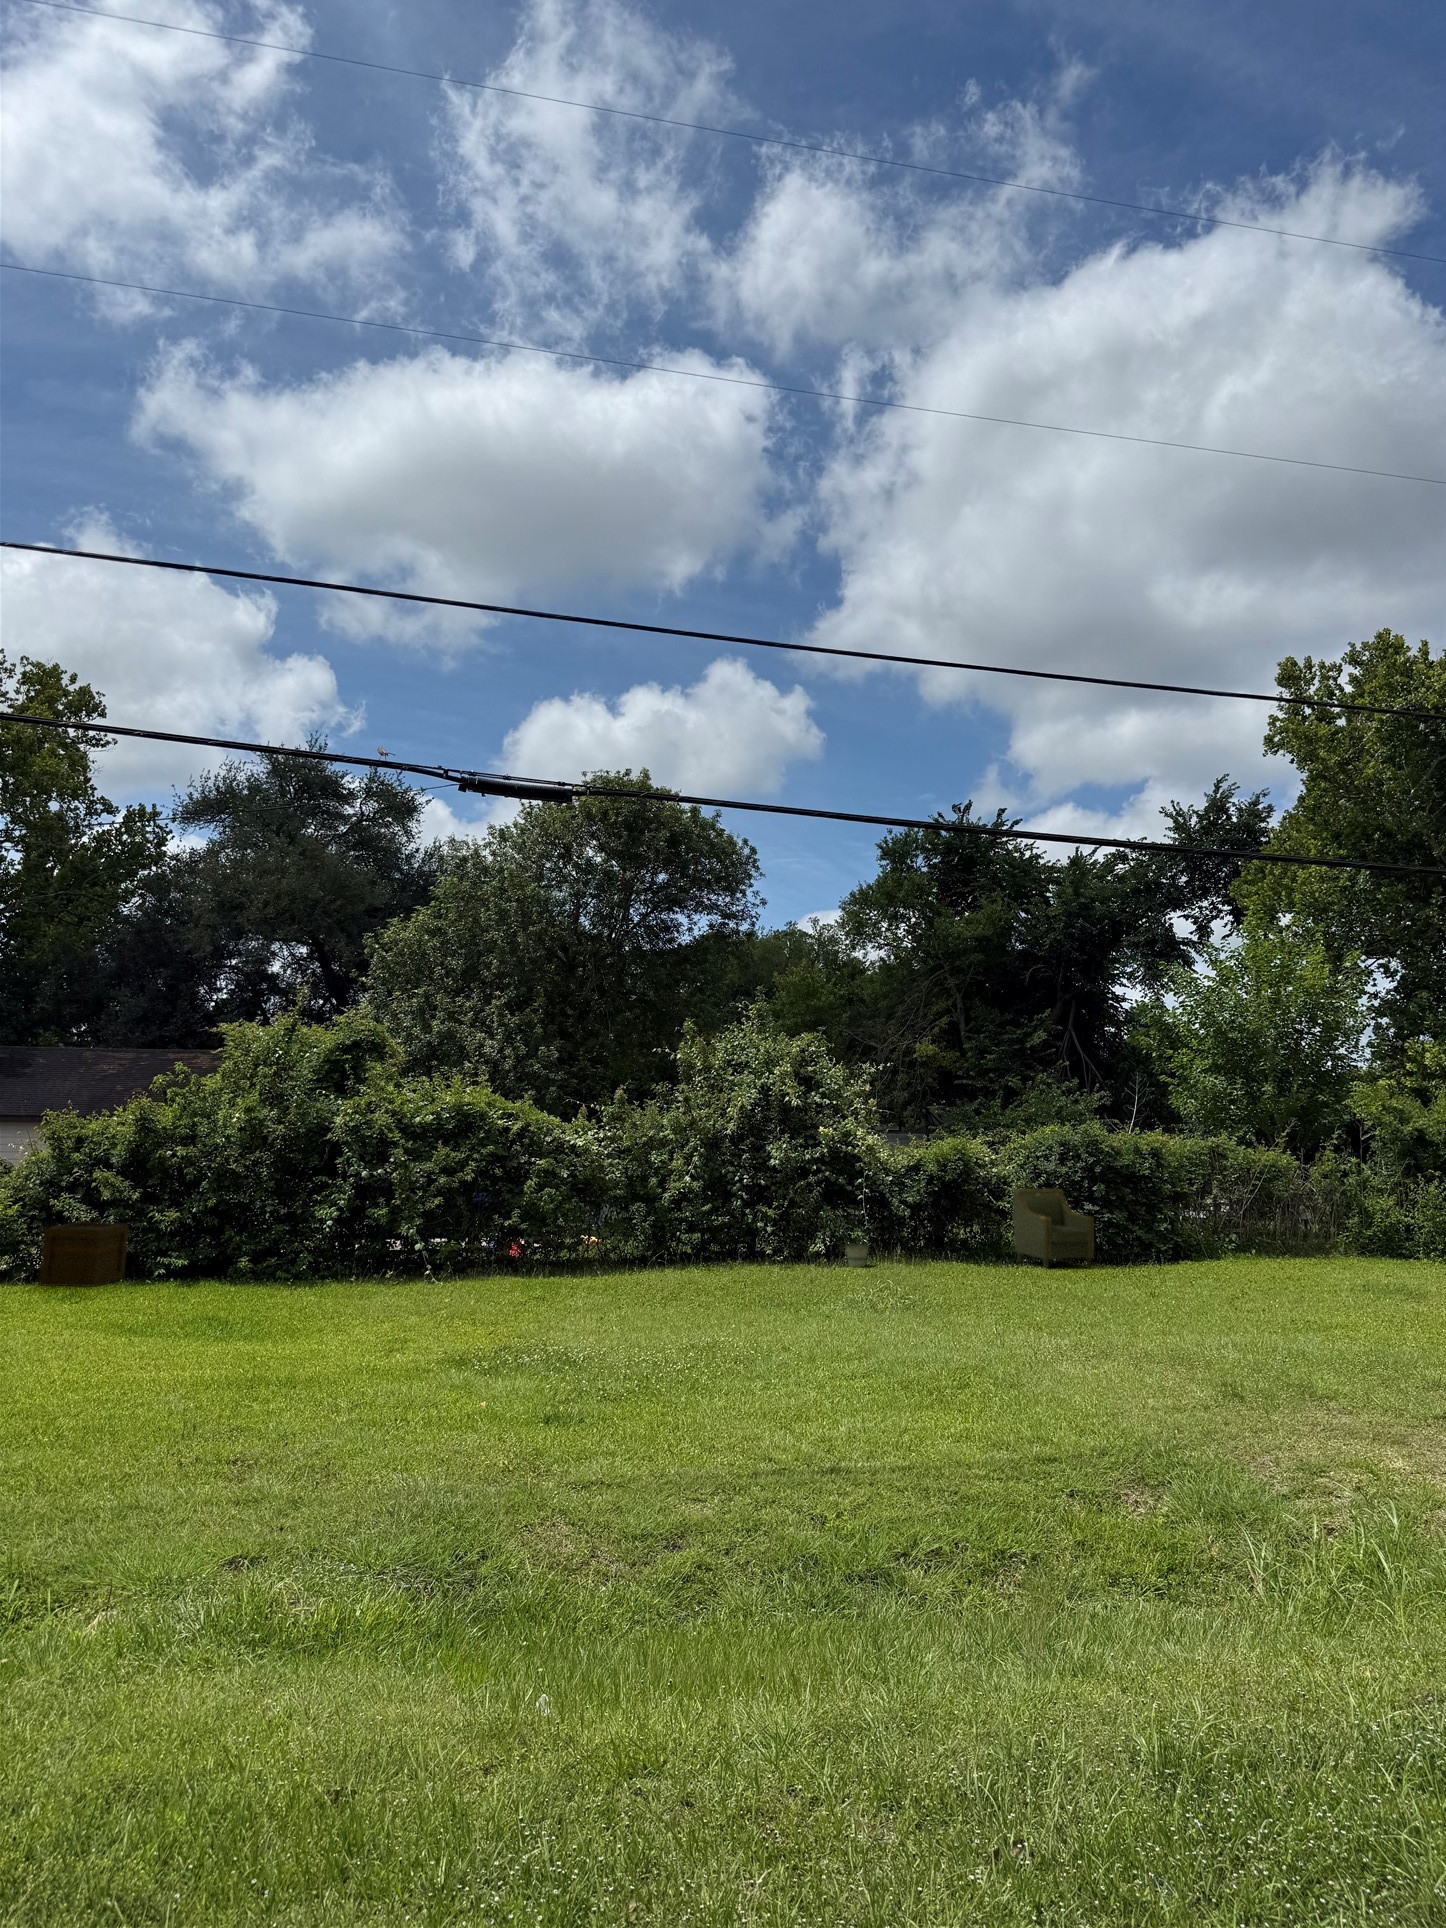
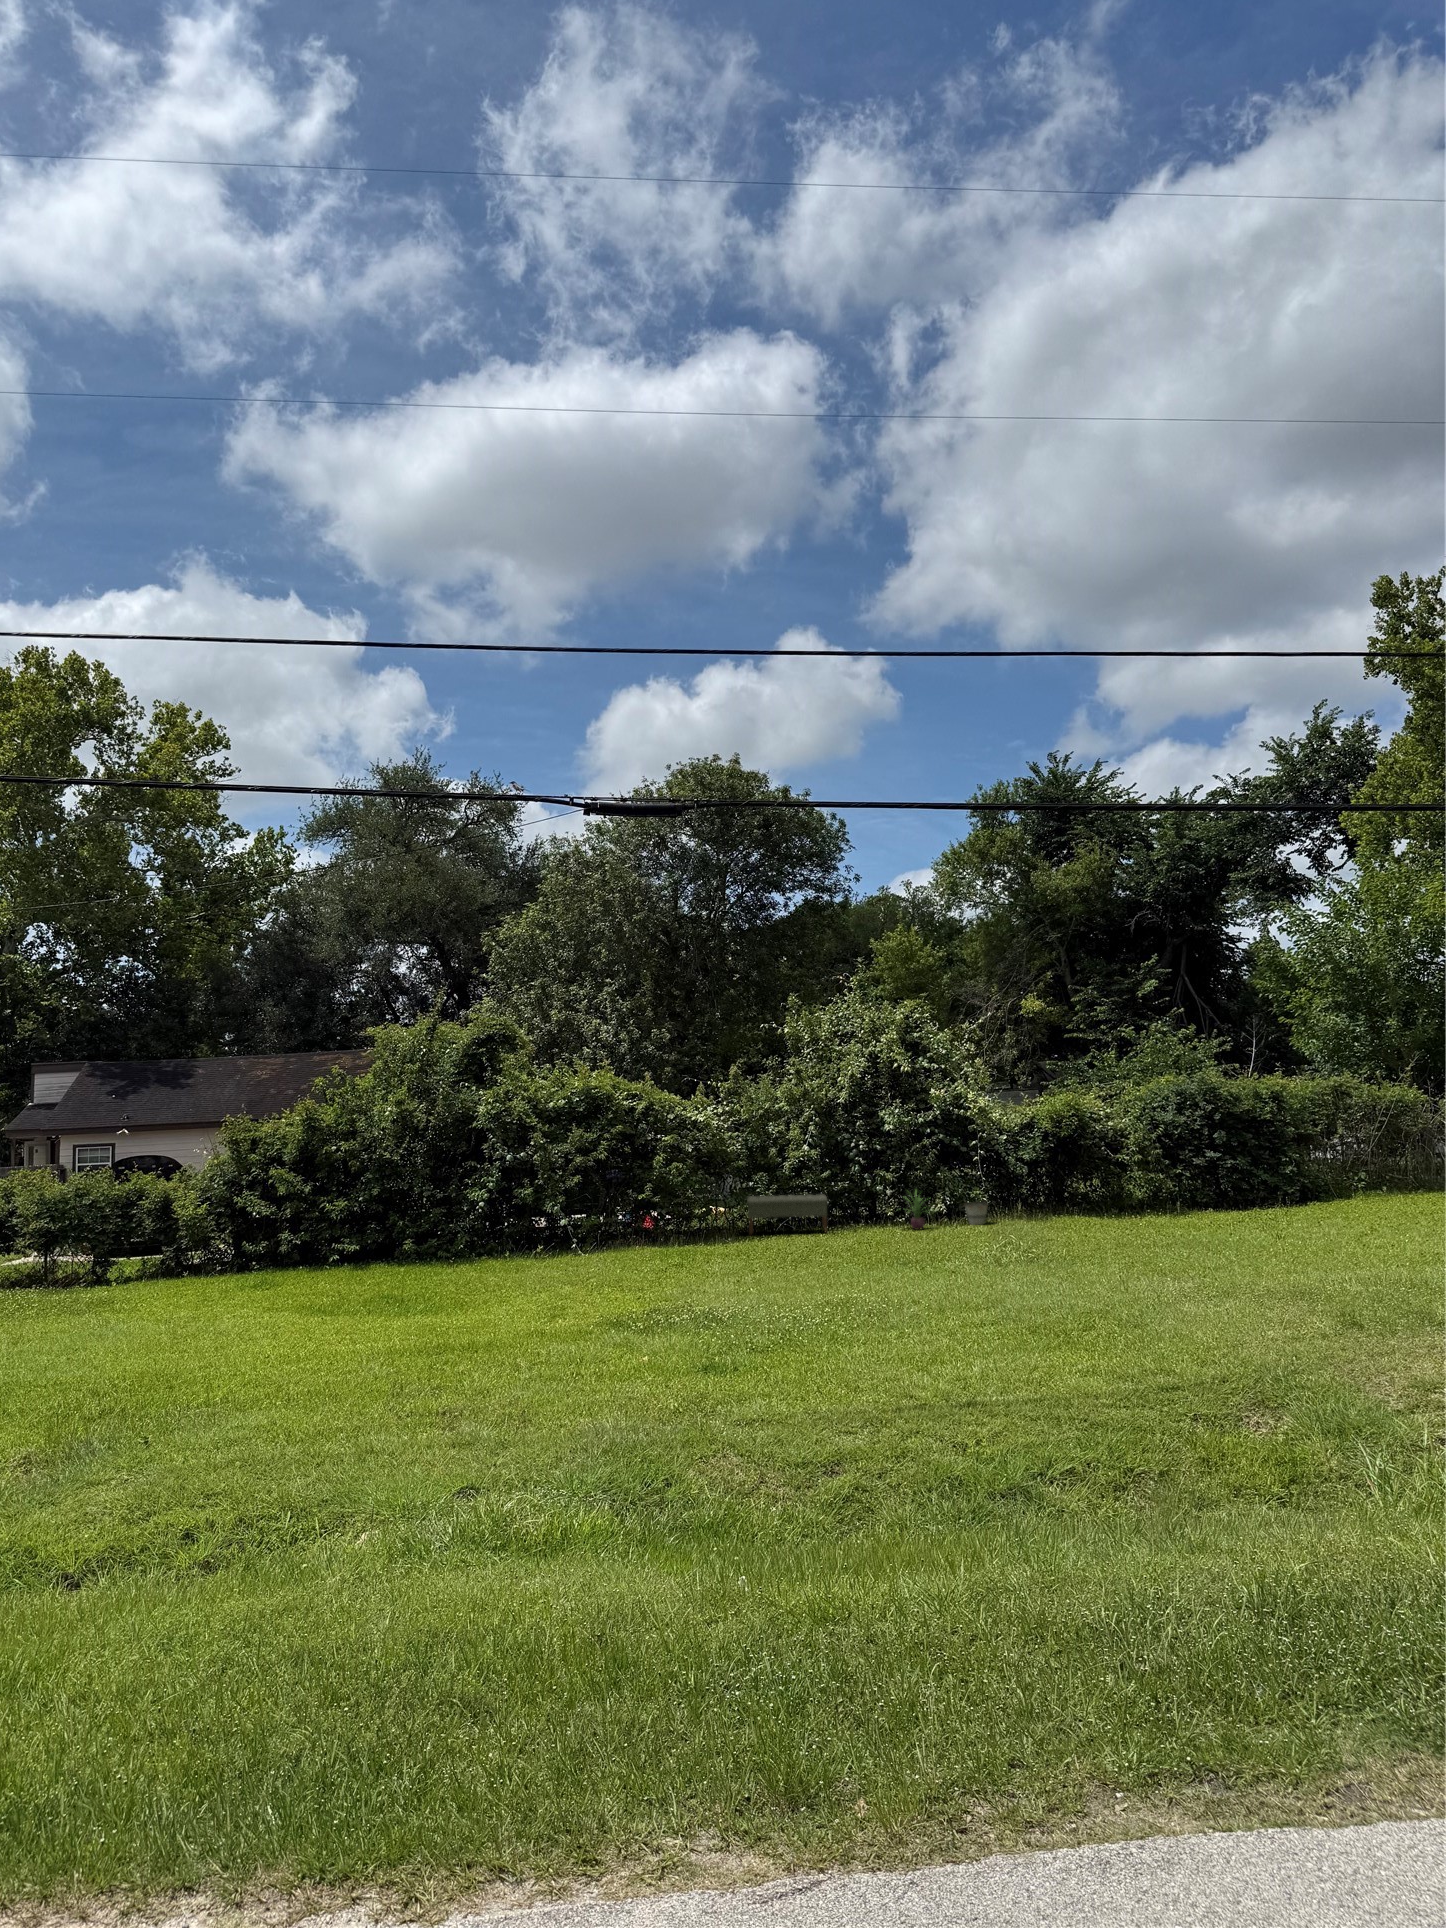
chair: present [1013,1189,1094,1268] -> none [1130,1138,1218,1219]
wooden crate: present [39,1222,129,1287] -> none [239,1214,308,1272]
bench: none [621,1227,706,1270] -> present [747,1194,827,1234]
decorative plant: none [774,1227,817,1270] -> present [911,1190,925,1230]

